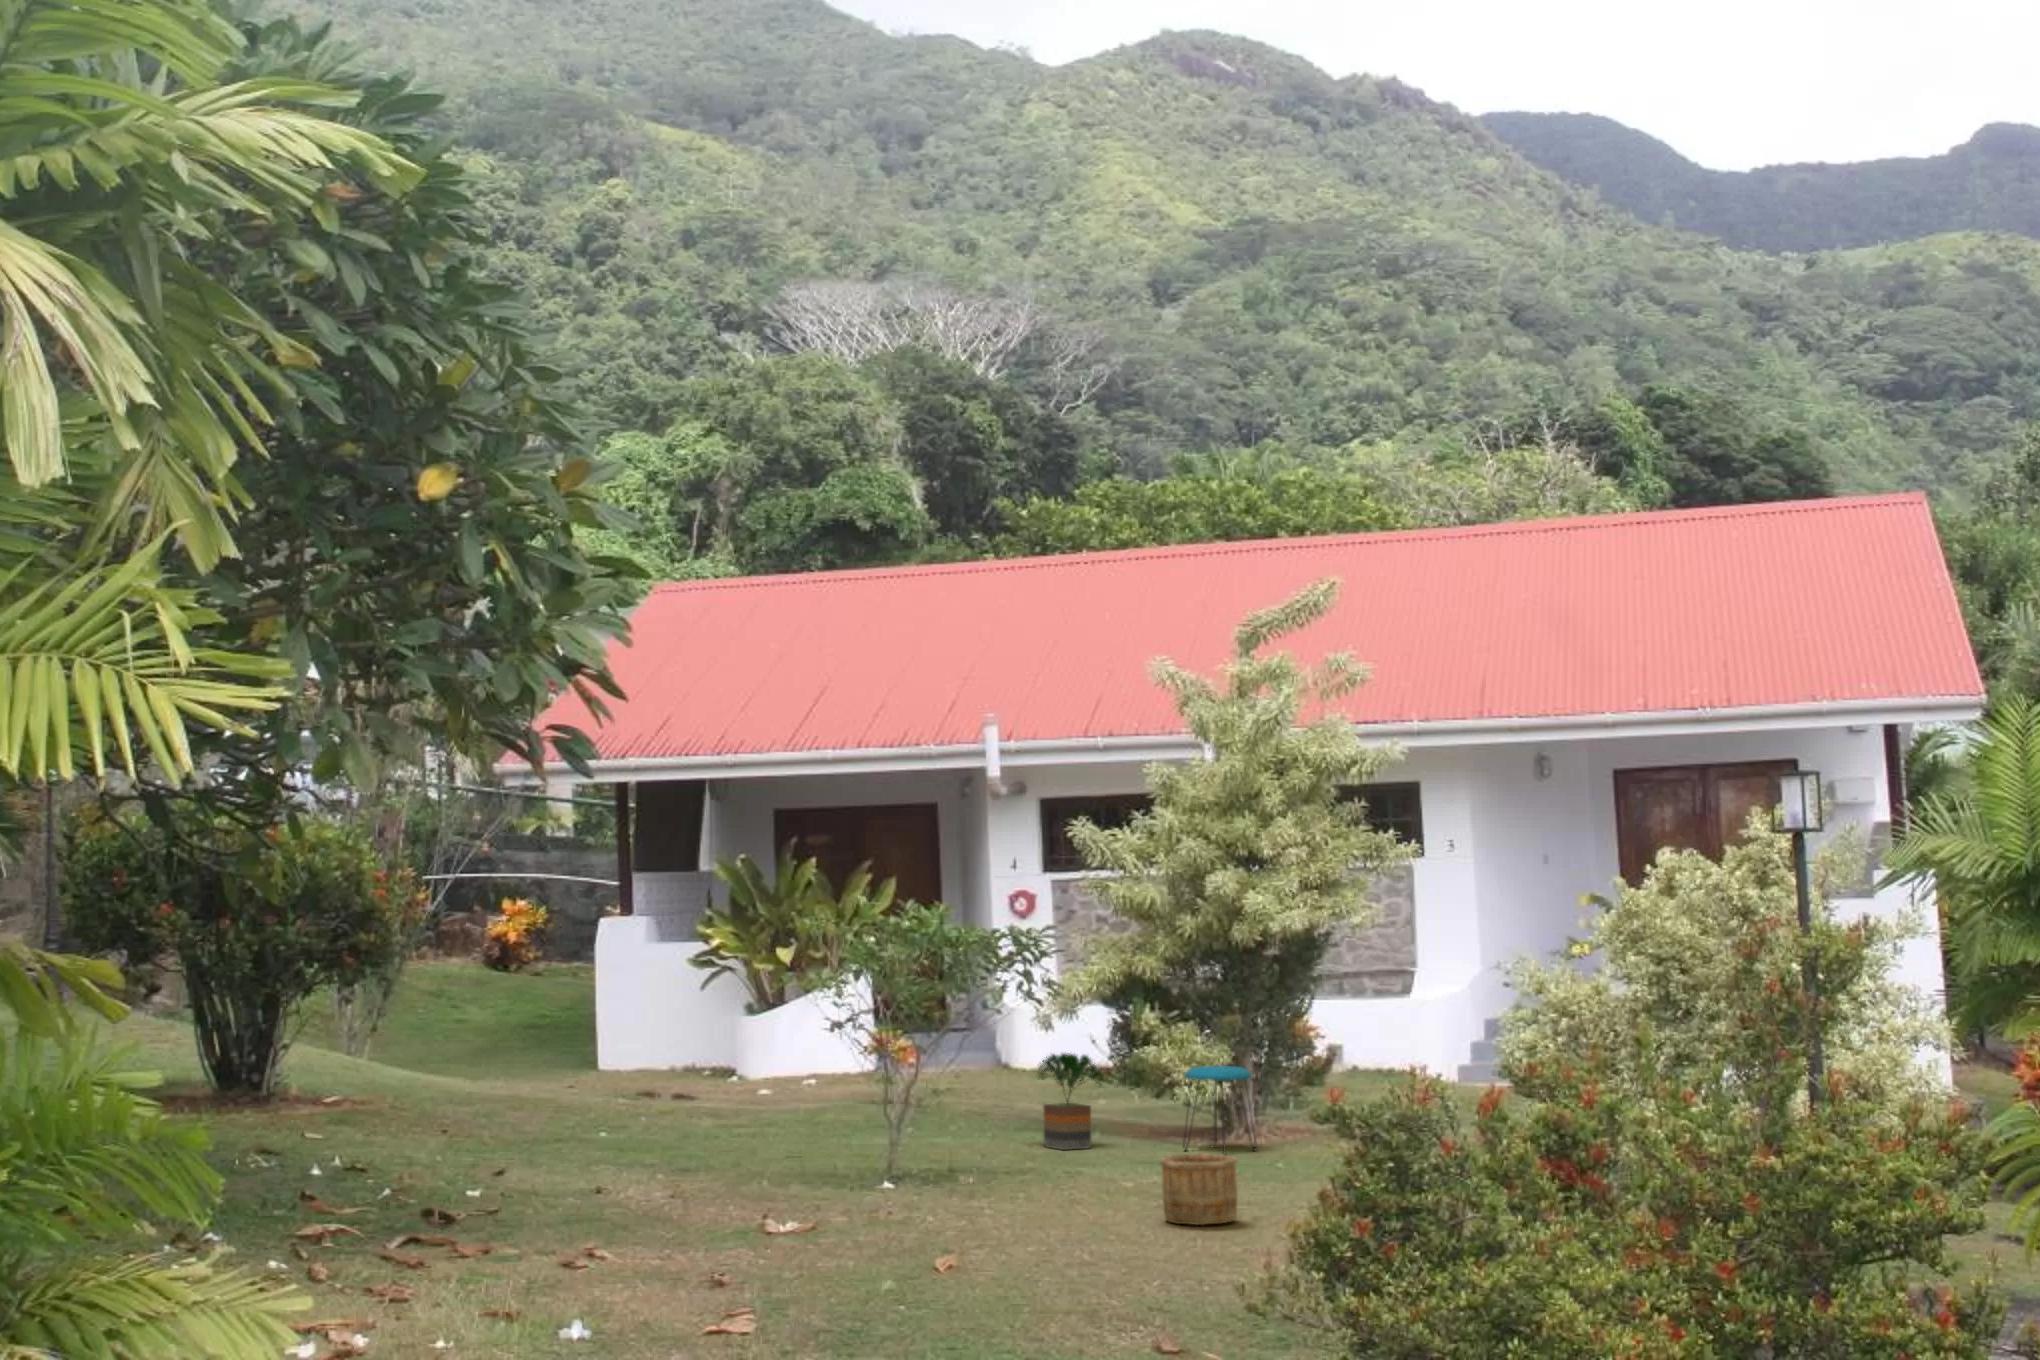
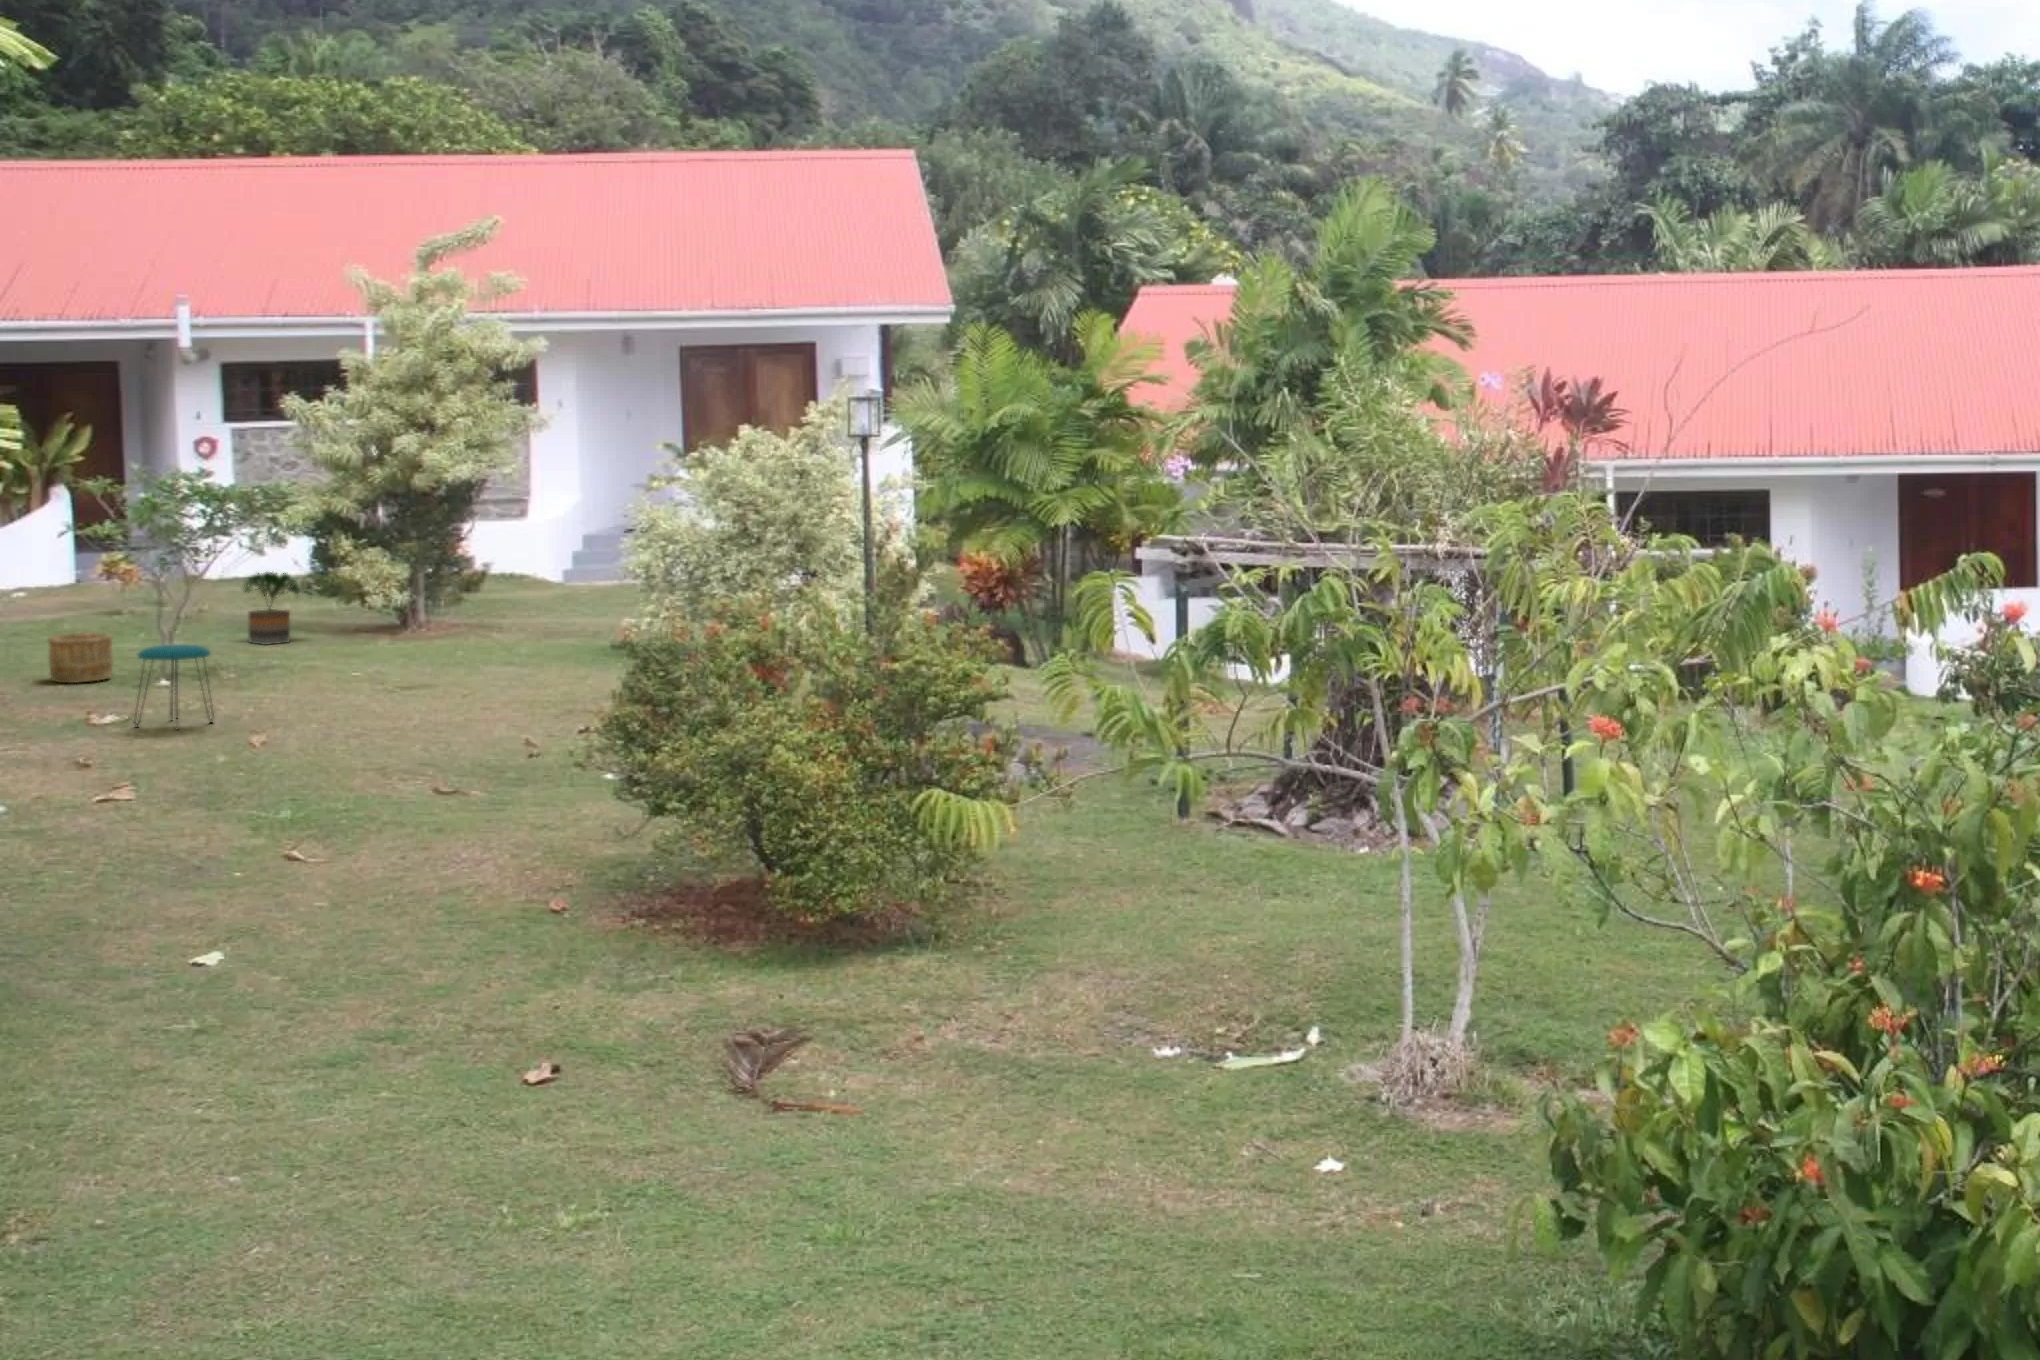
stool: present [1183,1066,1256,1155] -> present [135,645,213,729]
wooden bucket: present [1159,1153,1238,1225] -> present [48,633,113,683]

